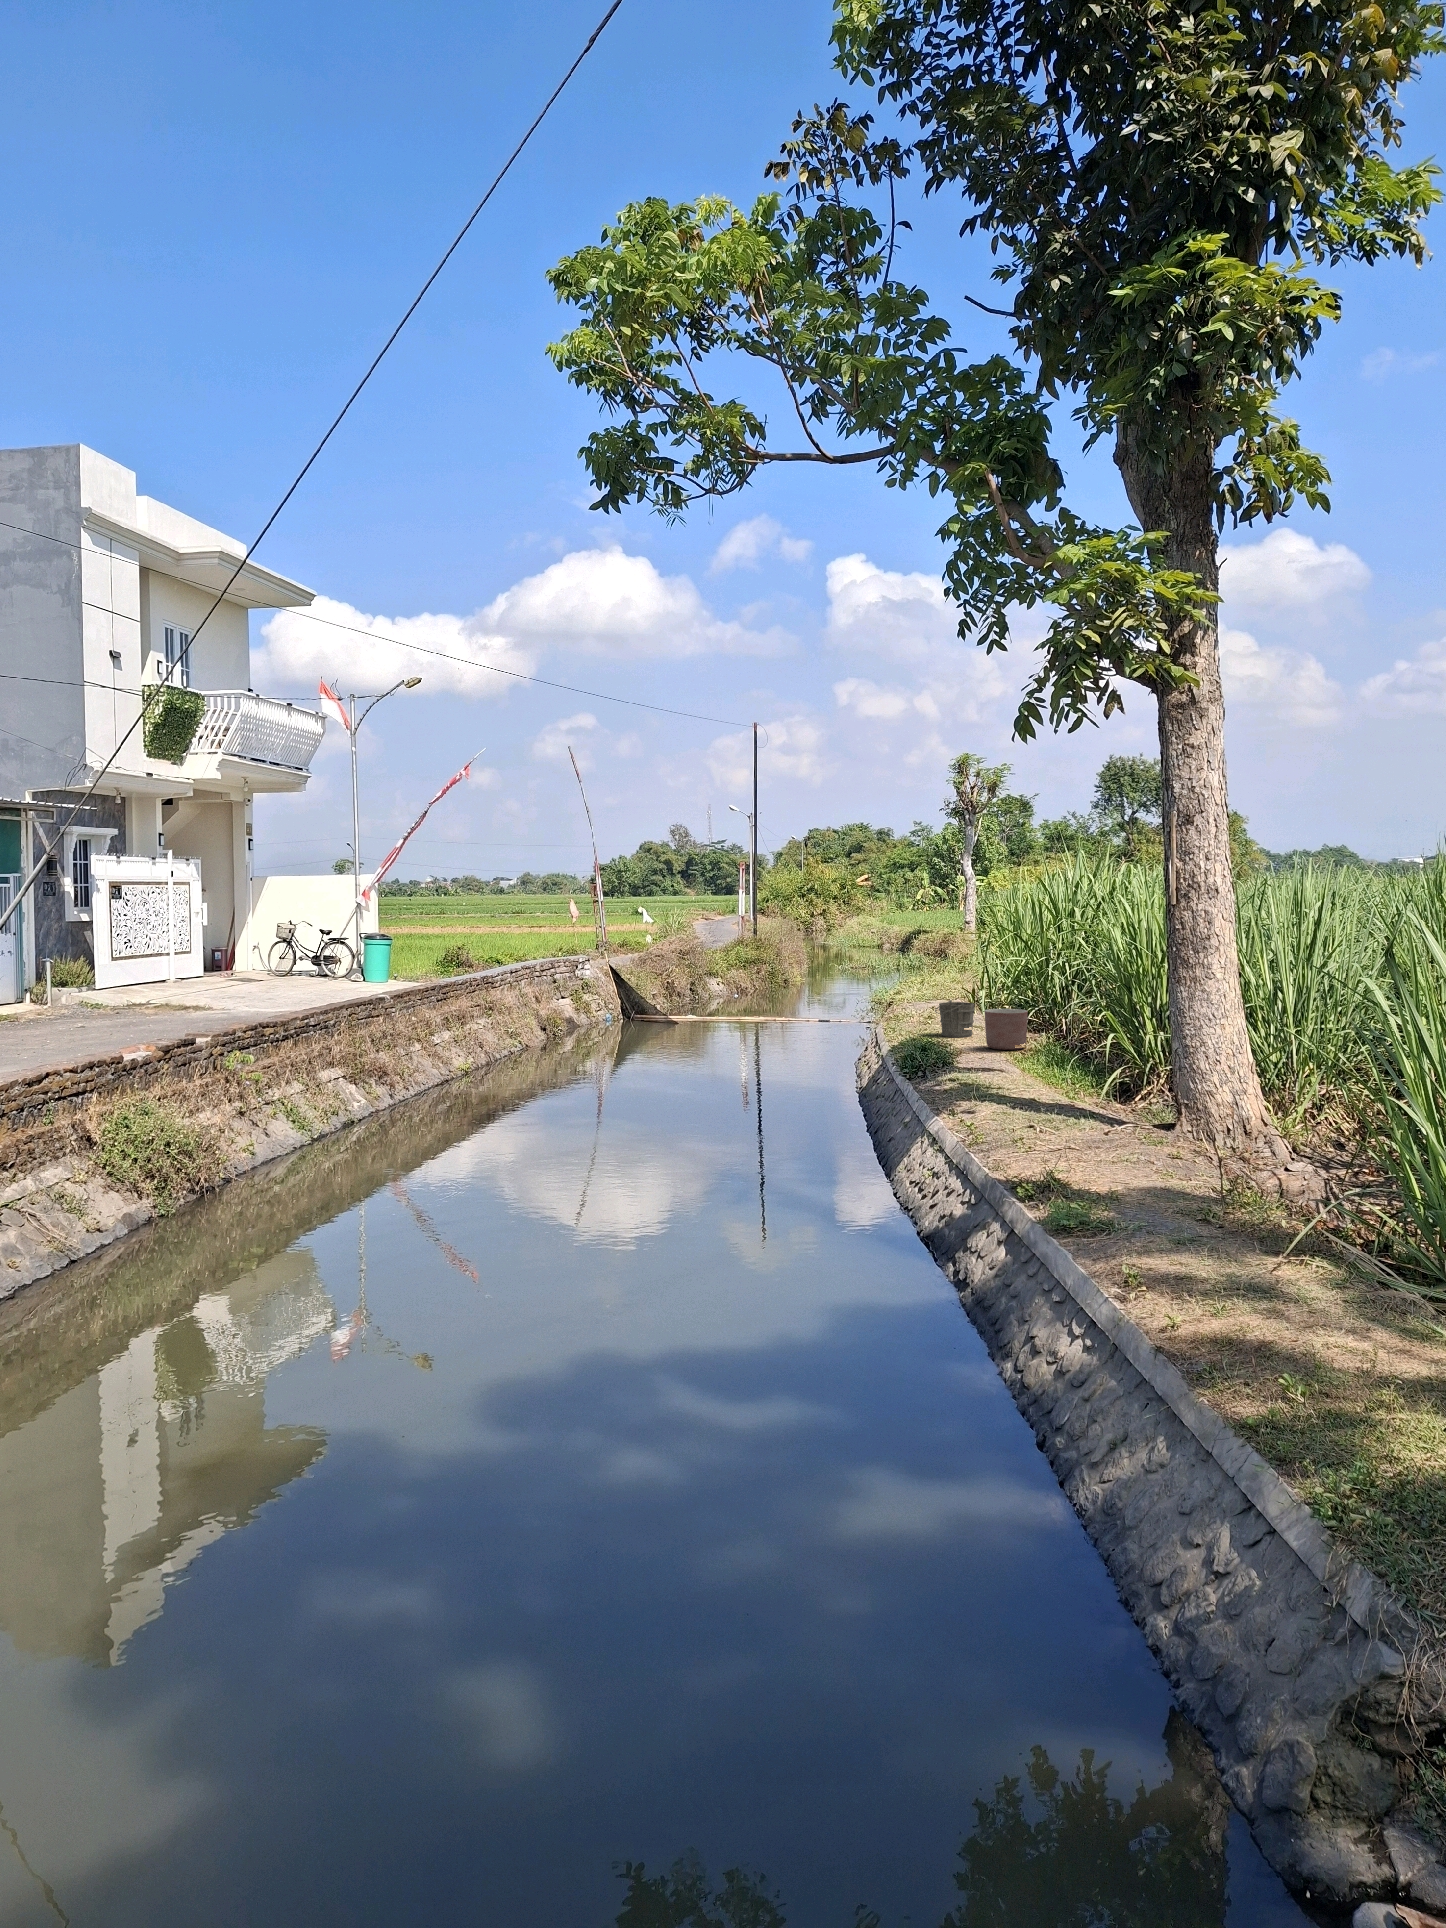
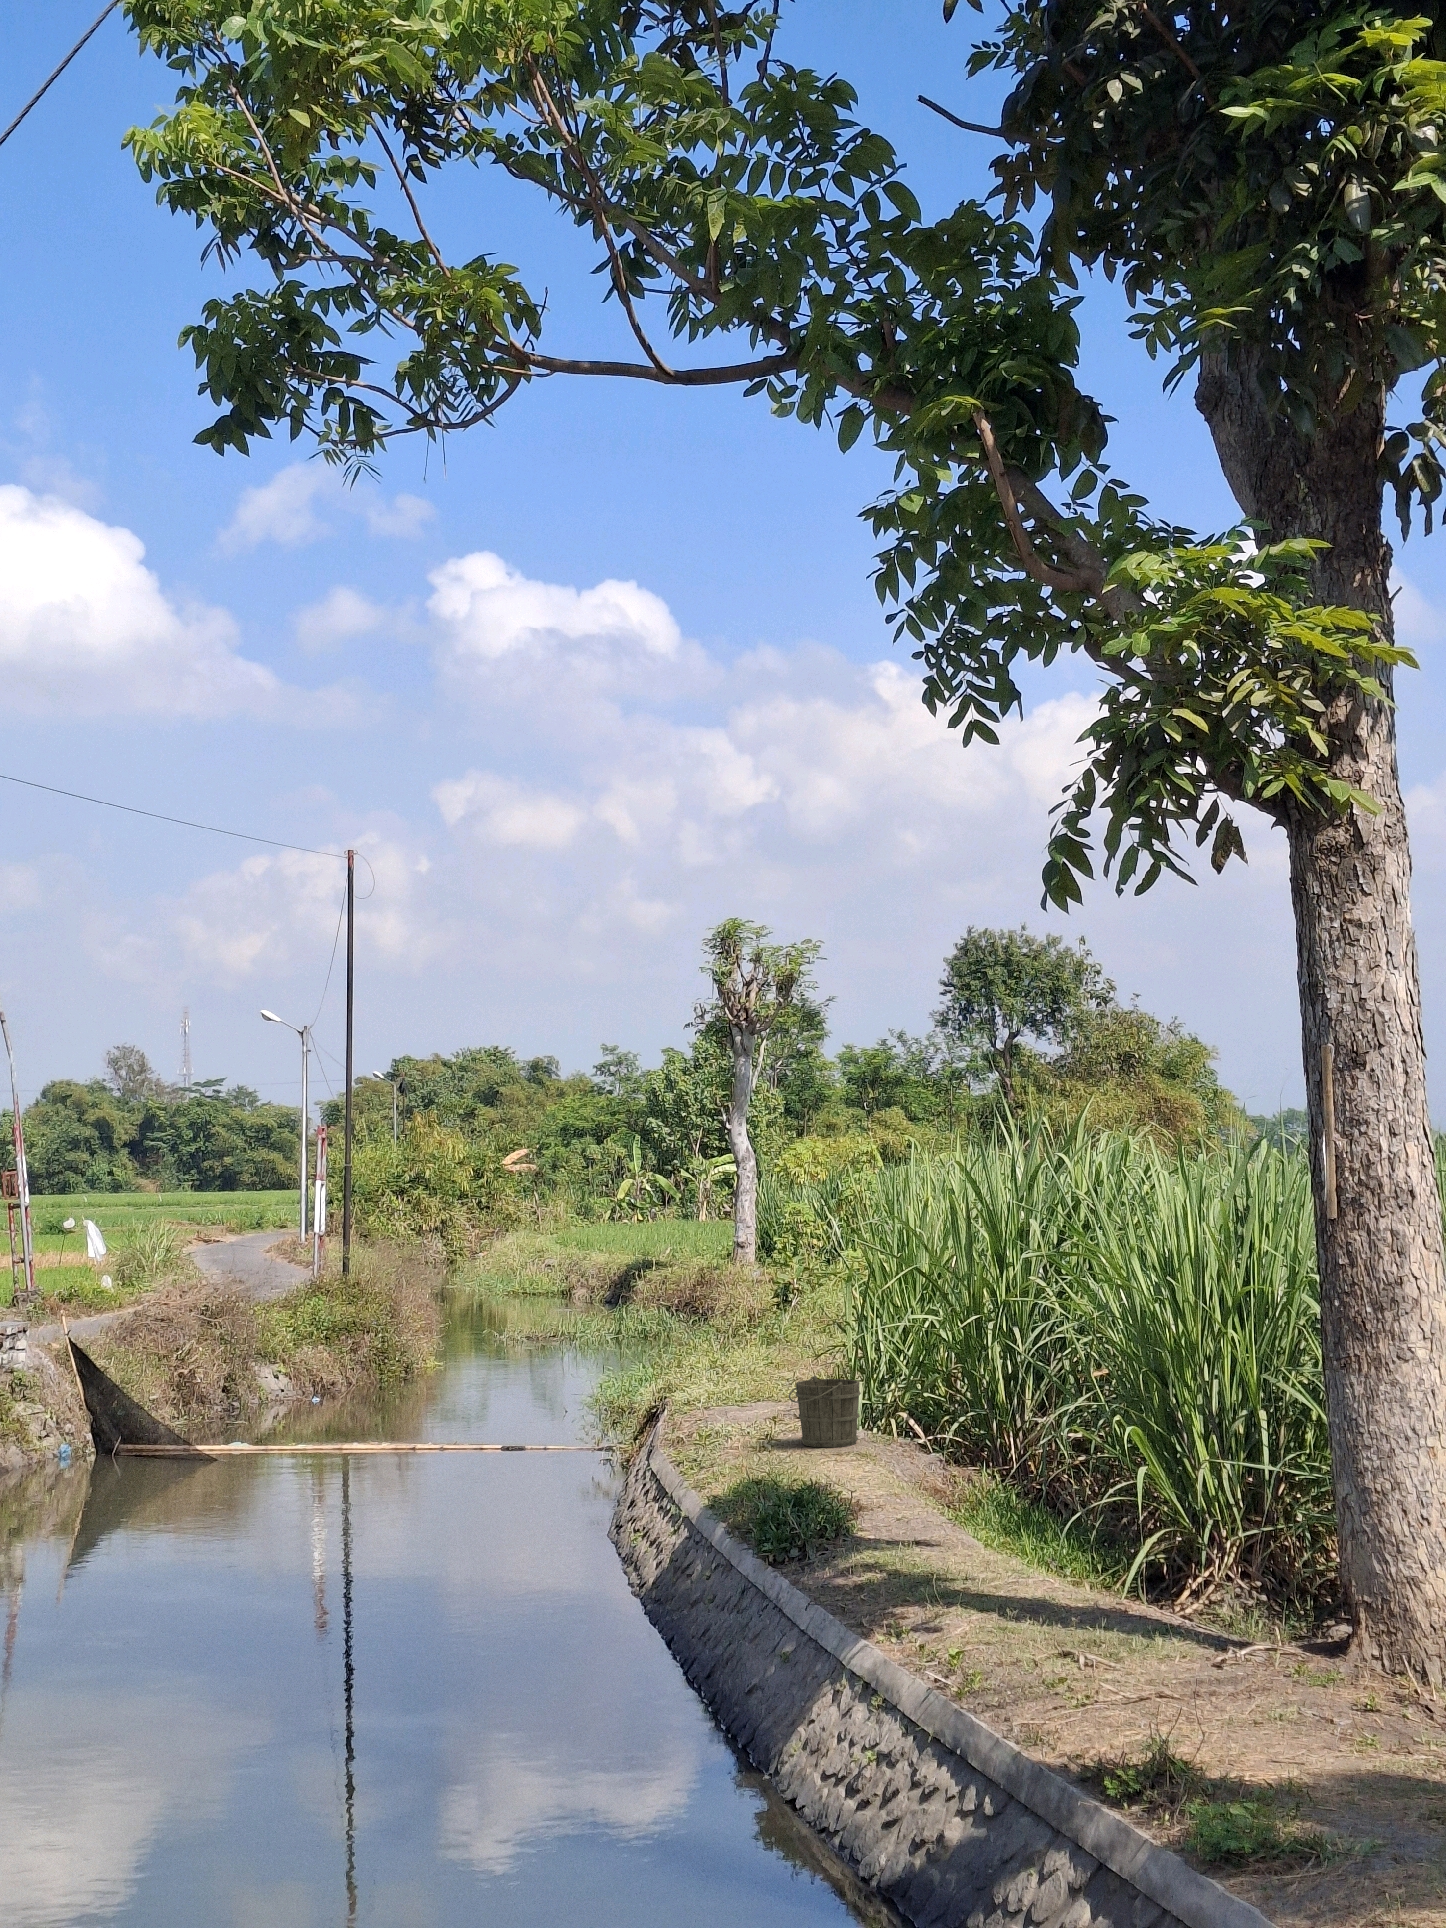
planter: present [985,1009,1028,1050] -> none [890,1393,967,1472]

